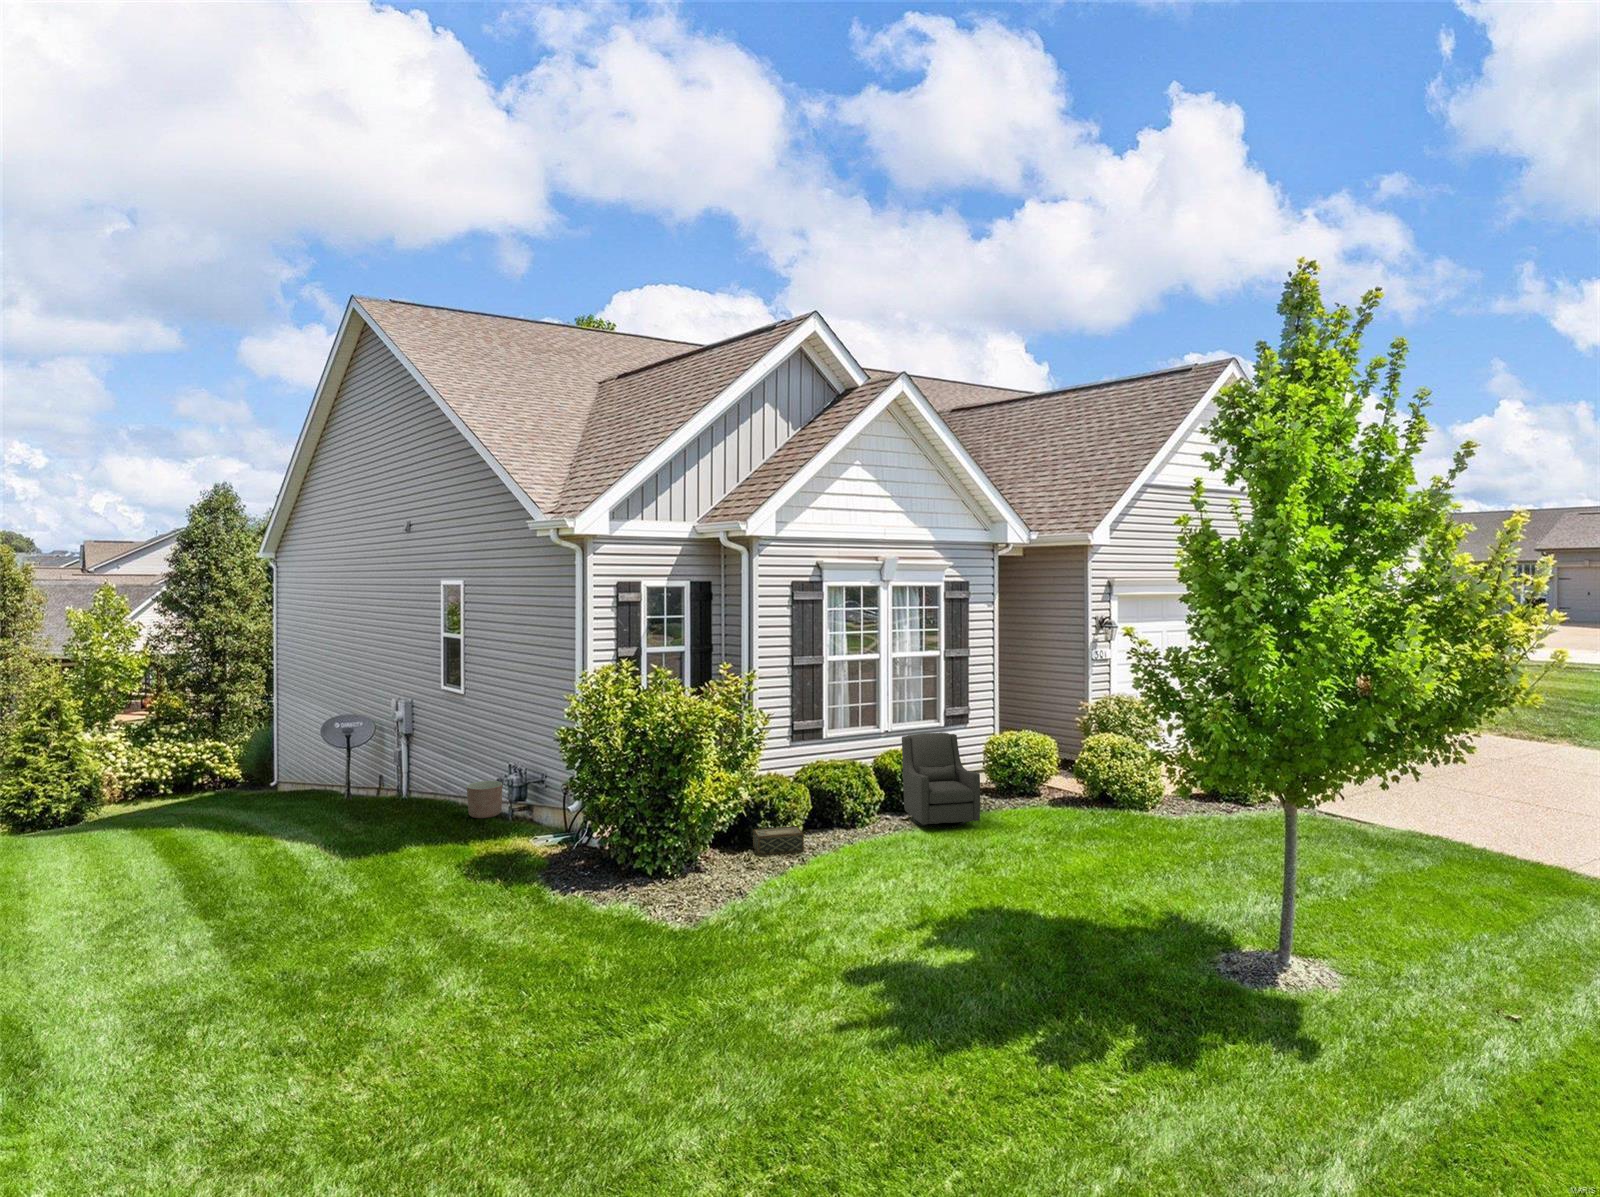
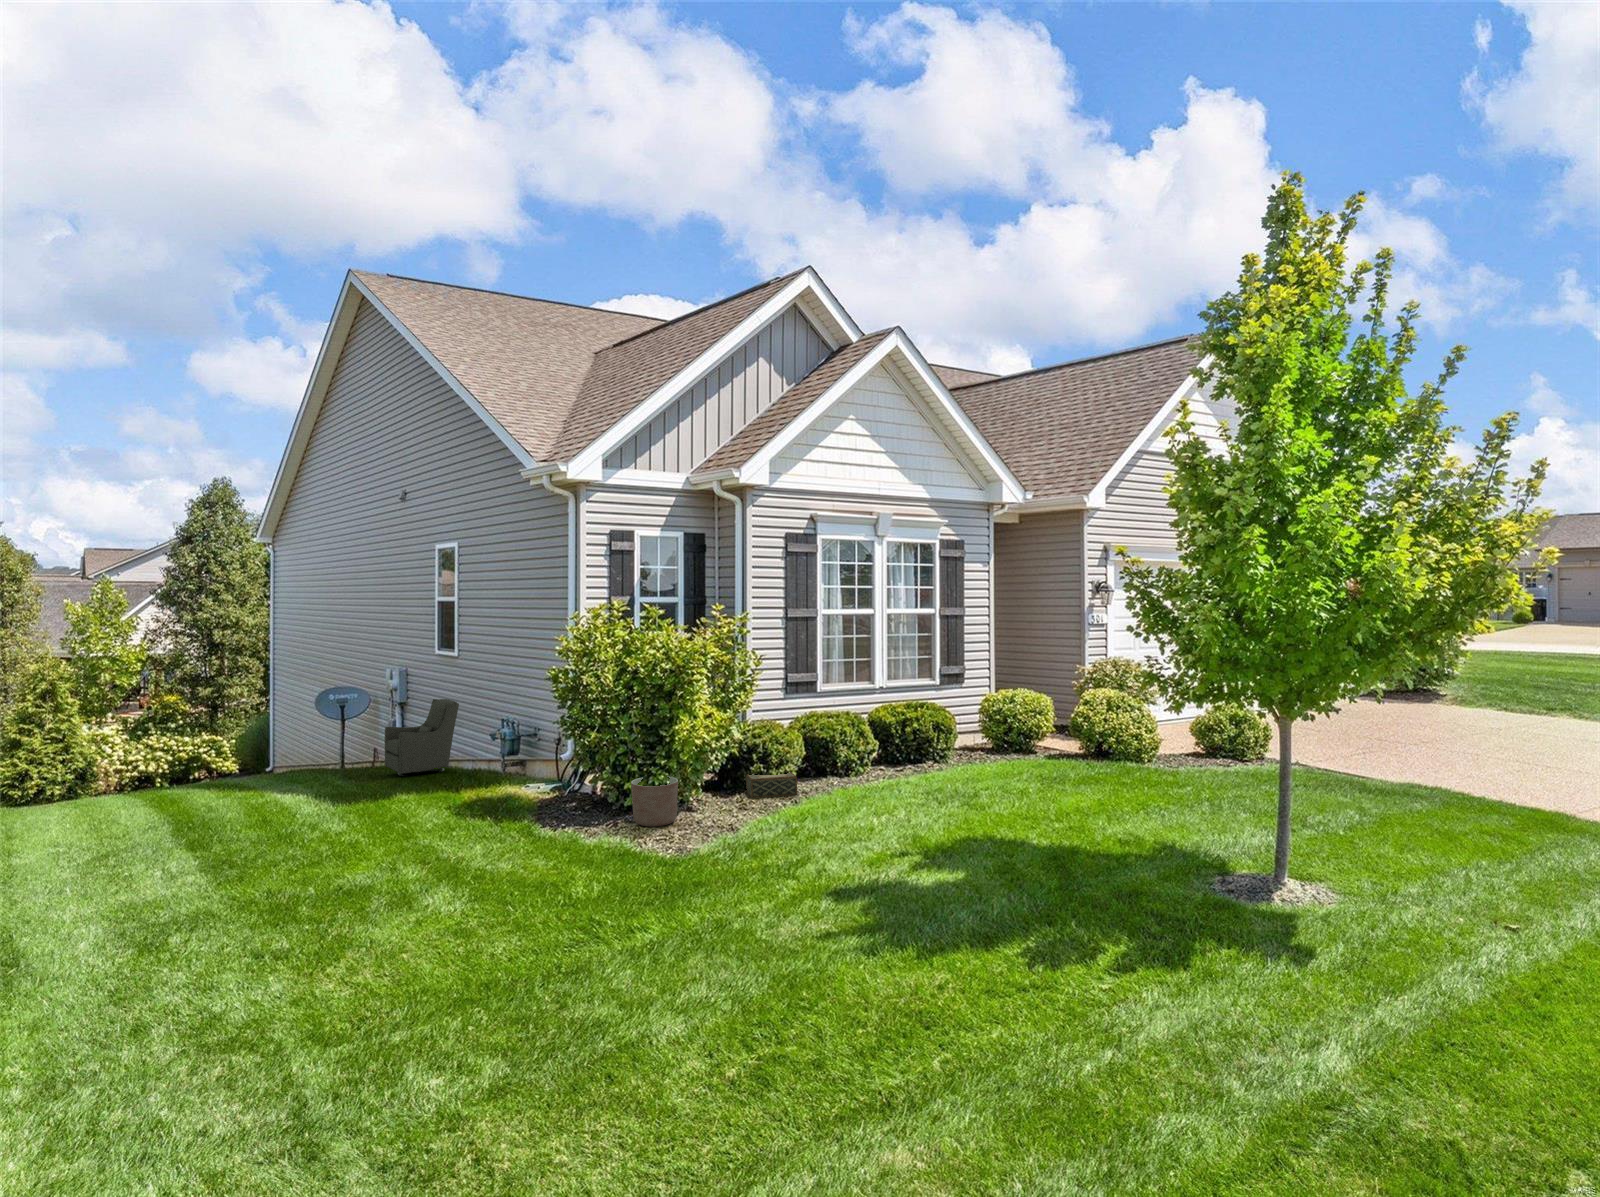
chair: present [902,733,980,829] -> present [385,699,459,776]
planter: present [467,781,502,818] -> present [631,777,678,827]

